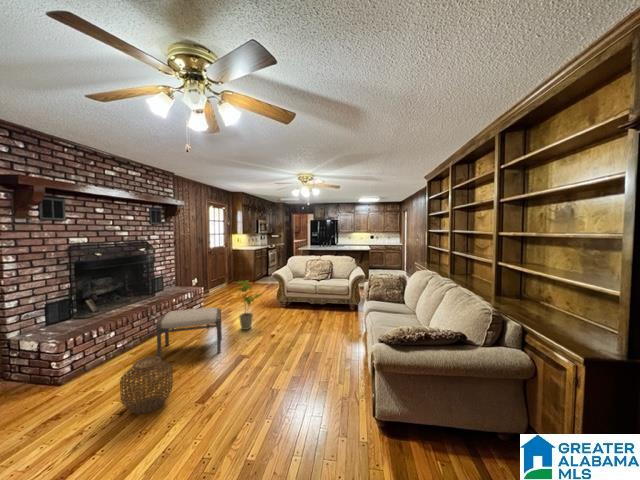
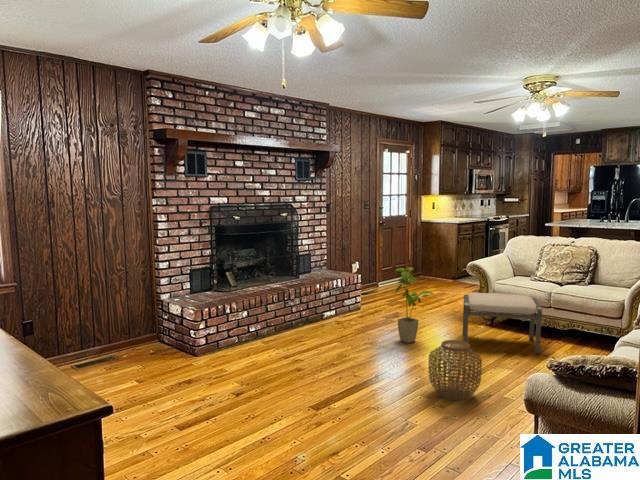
ottoman: present [156,308,222,359] -> present [463,293,542,354]
woven basket: present [120,356,173,414] -> present [428,340,482,400]

